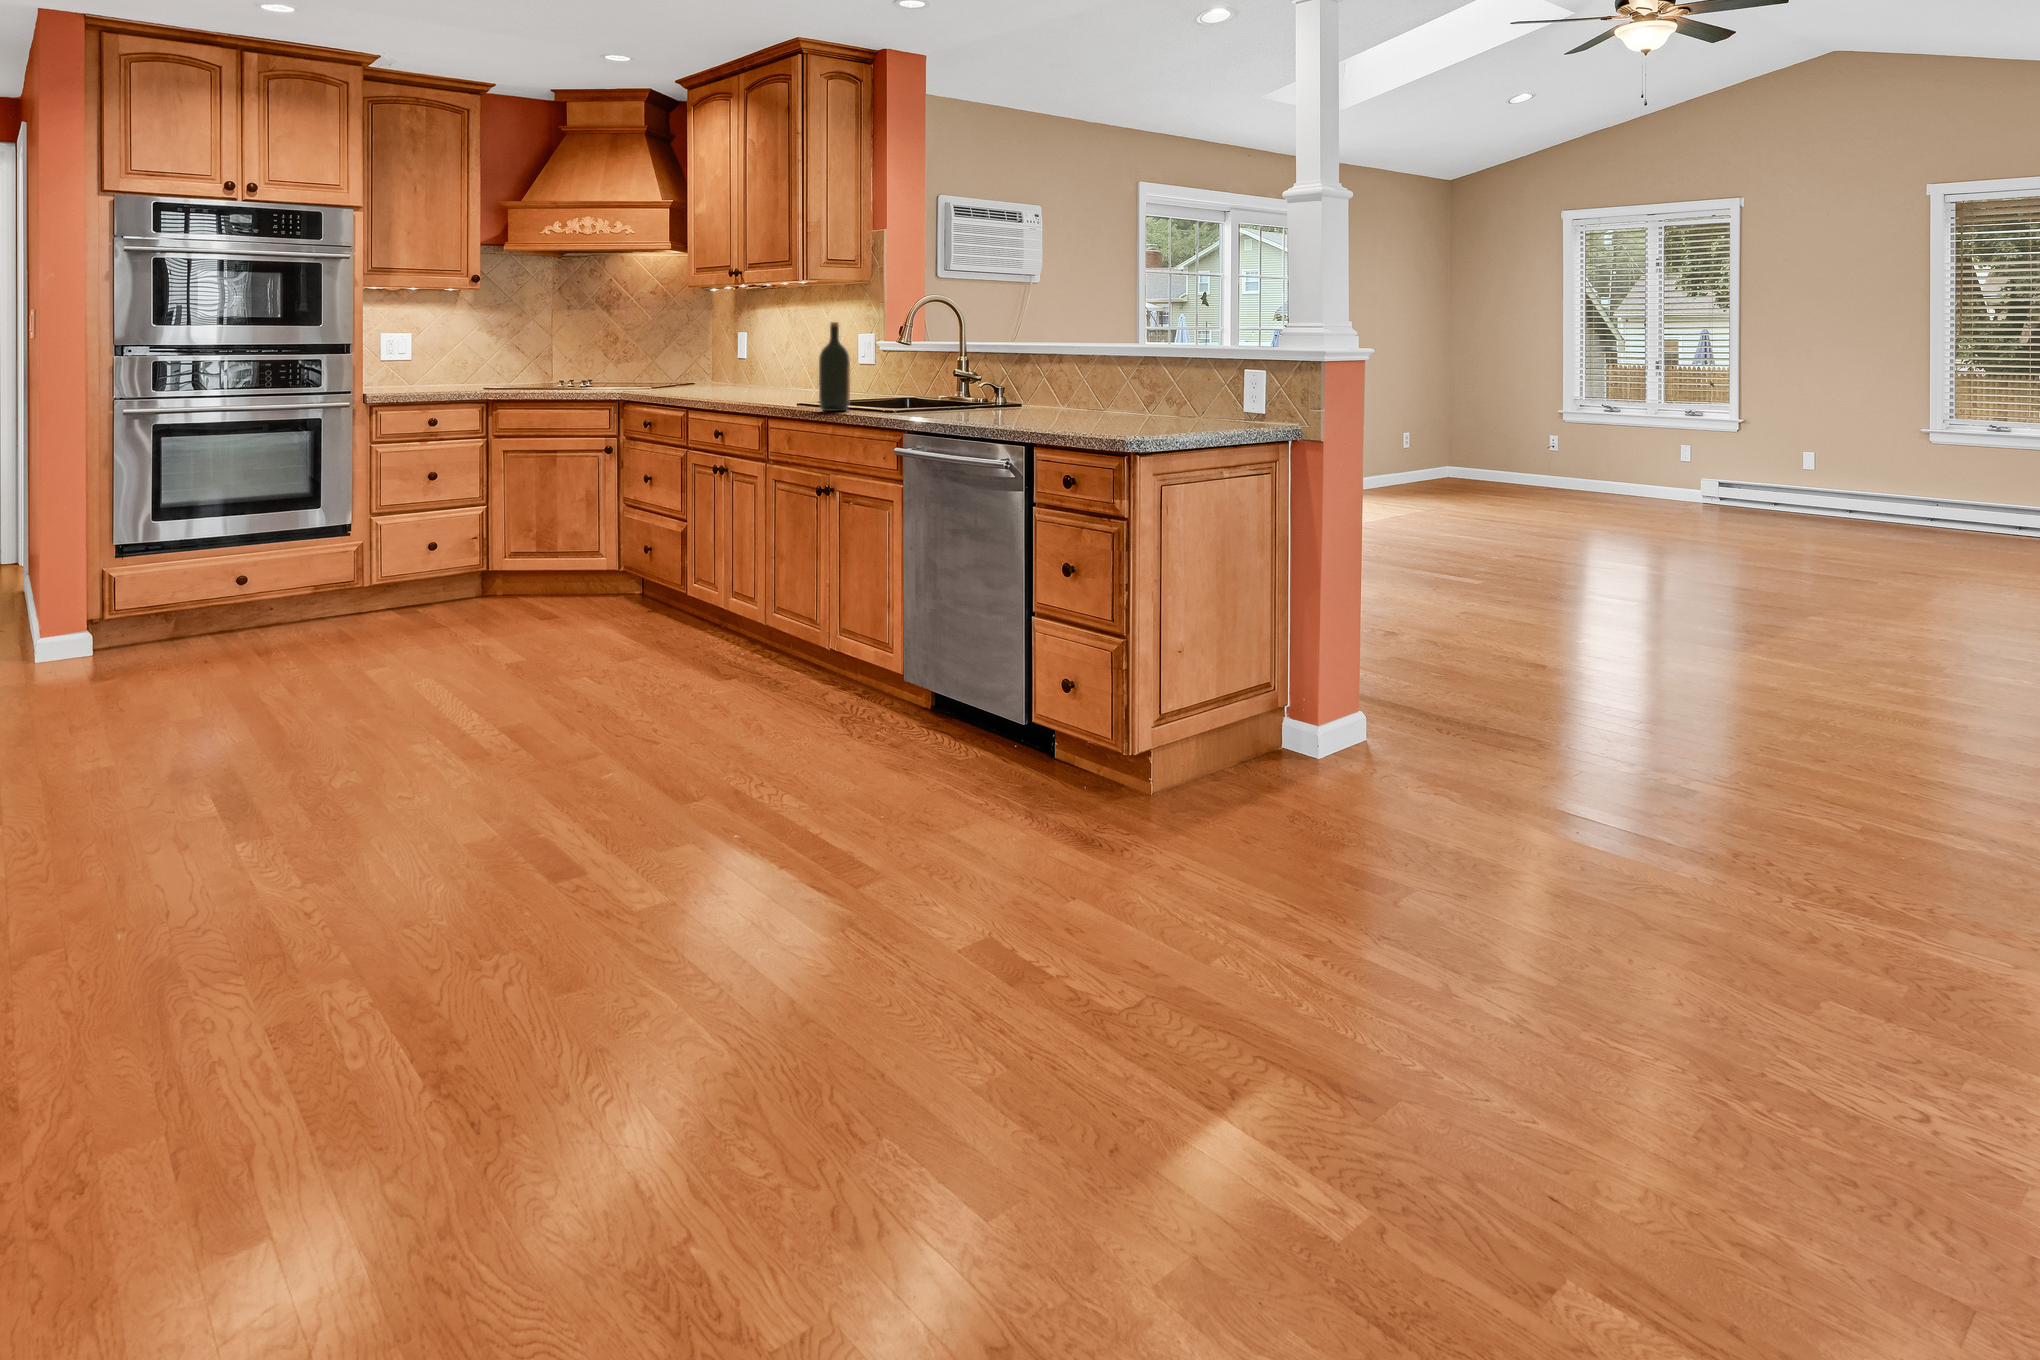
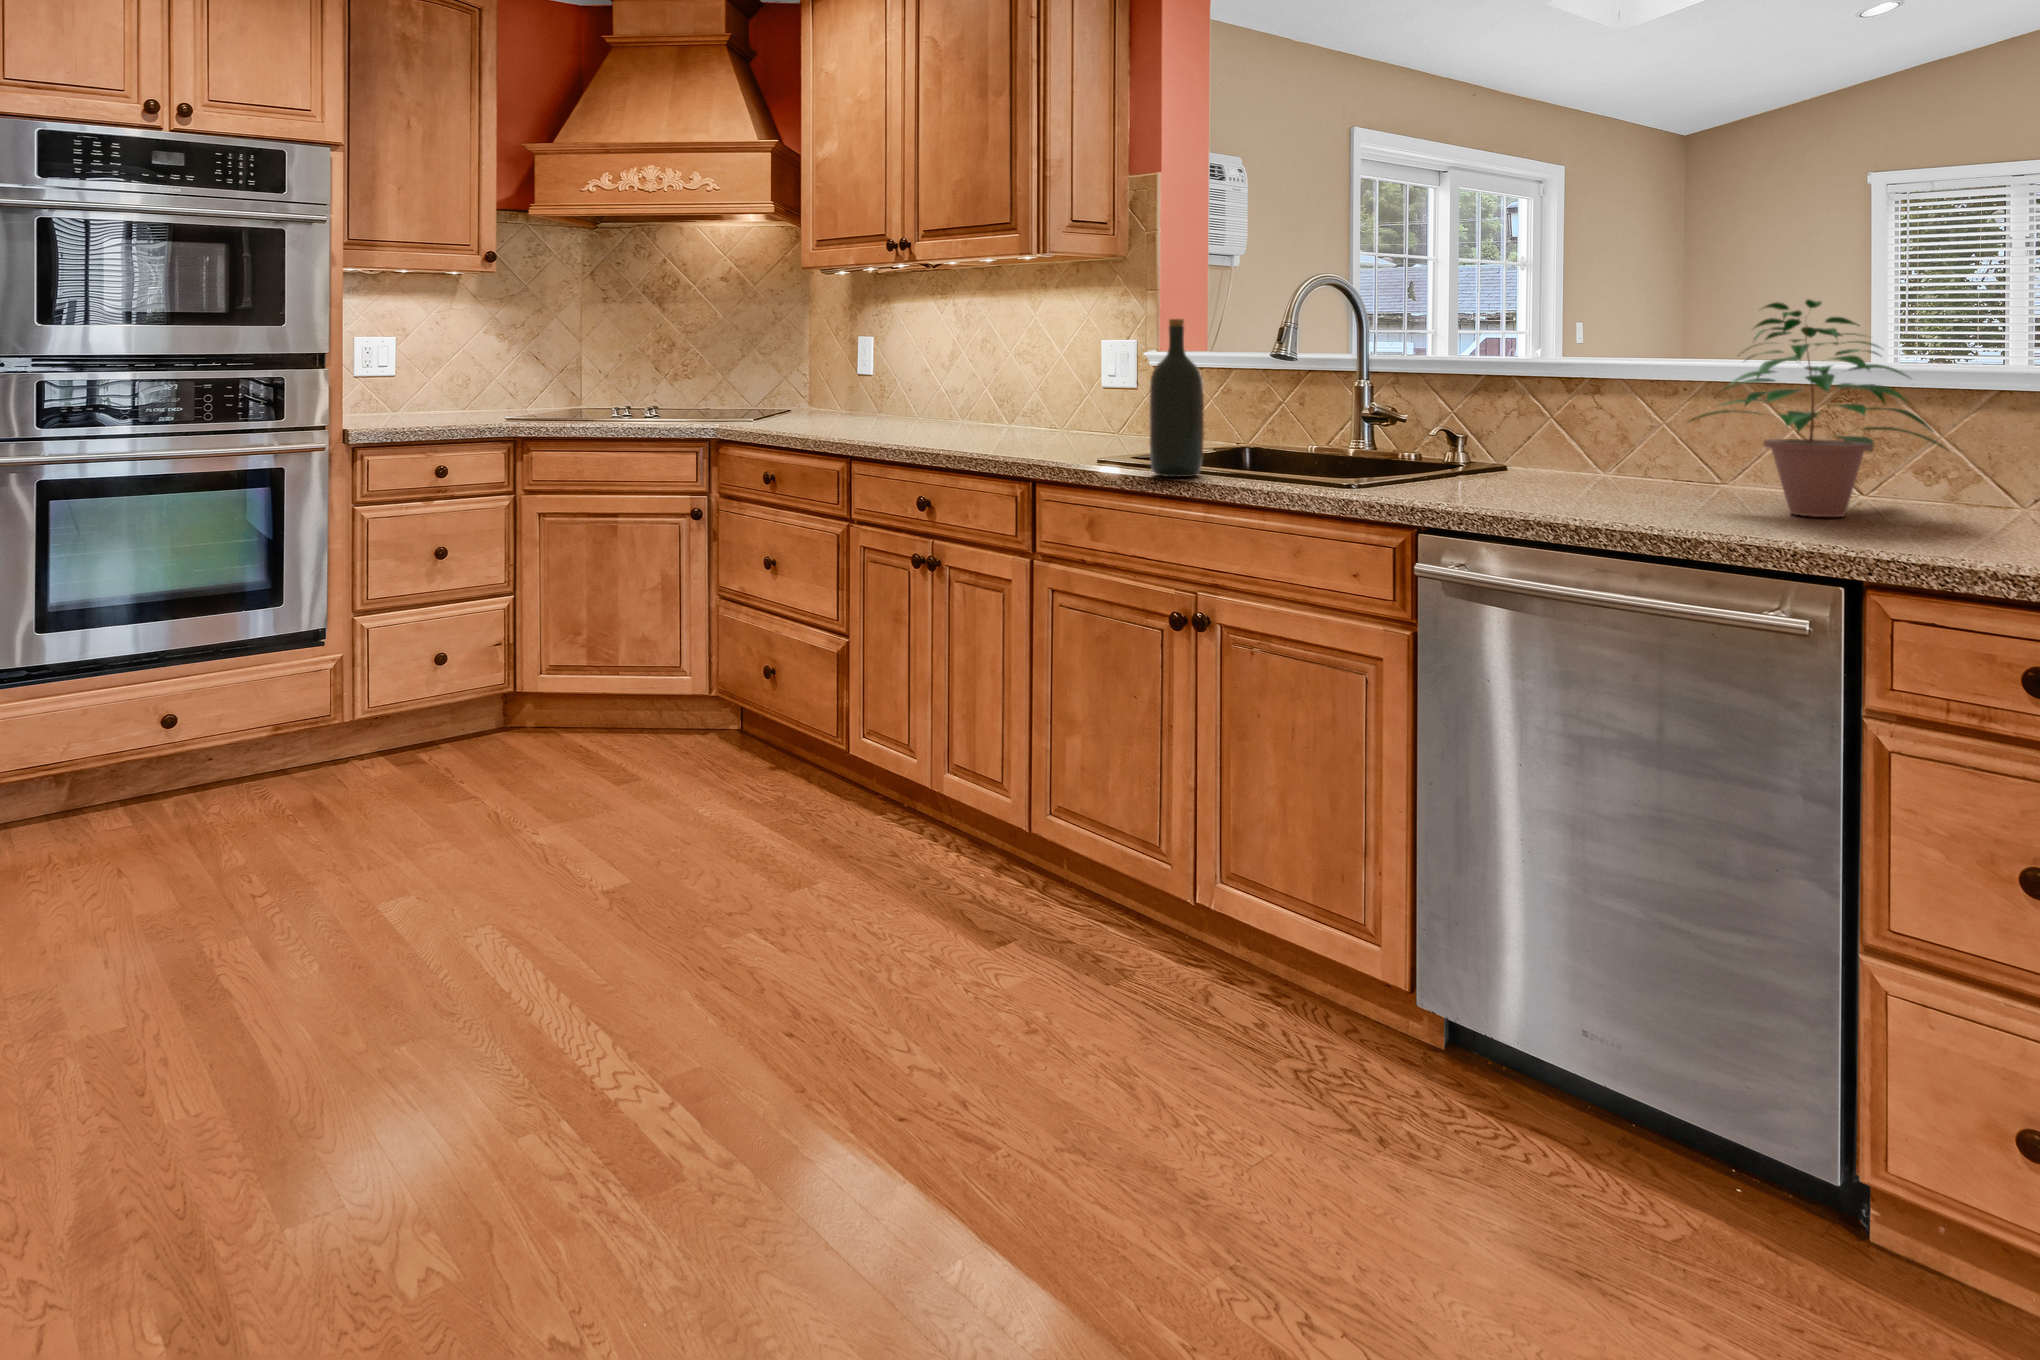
potted plant: none [1050,313,1154,422] -> present [1691,299,1948,517]

